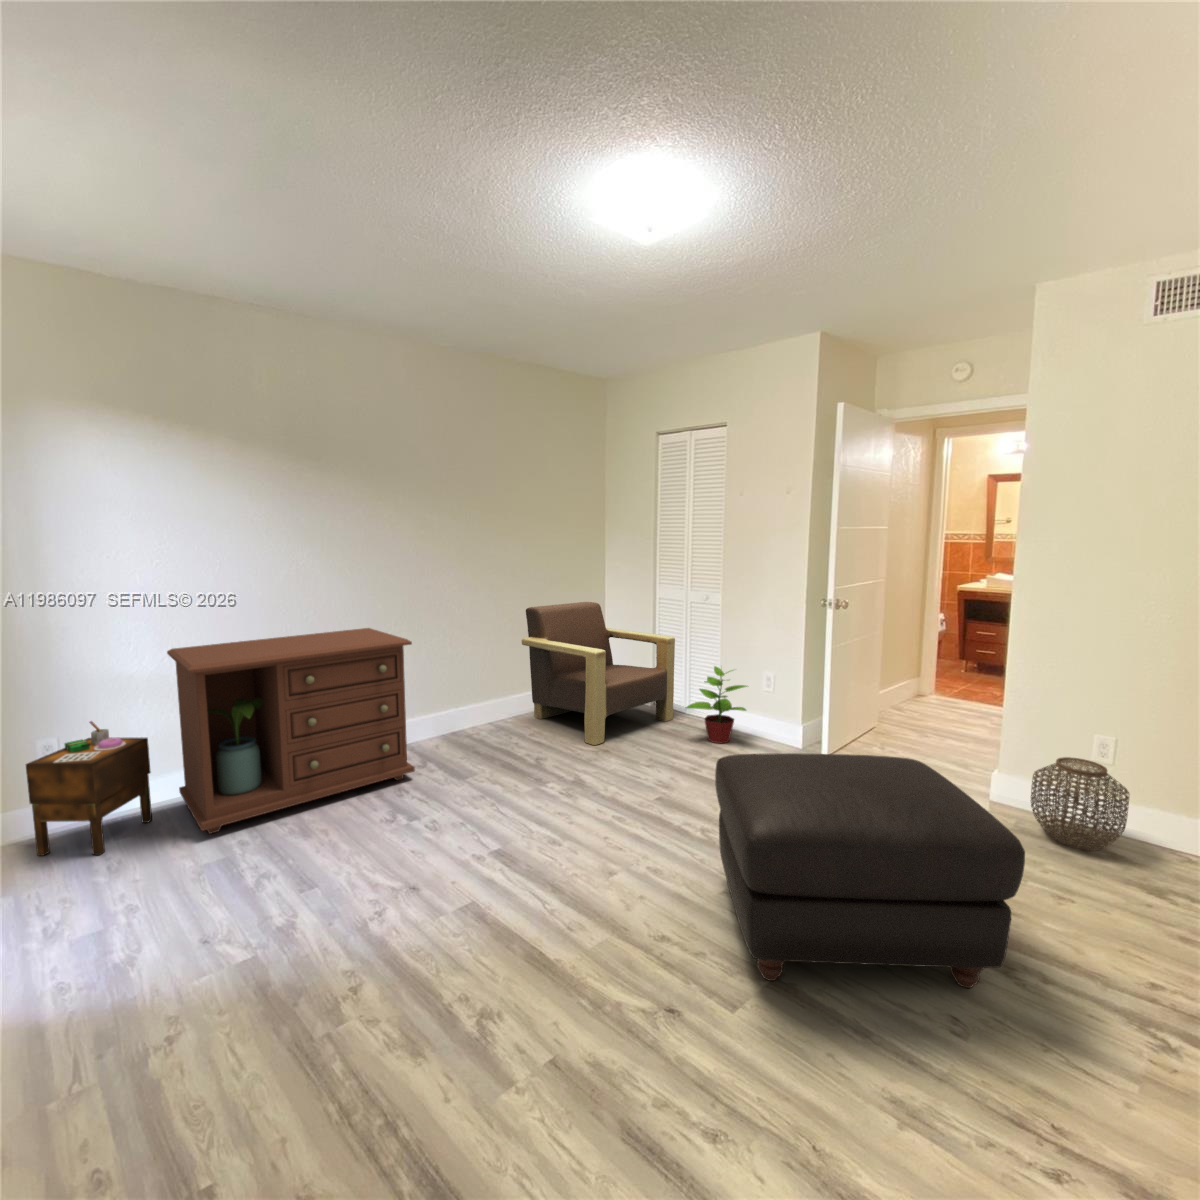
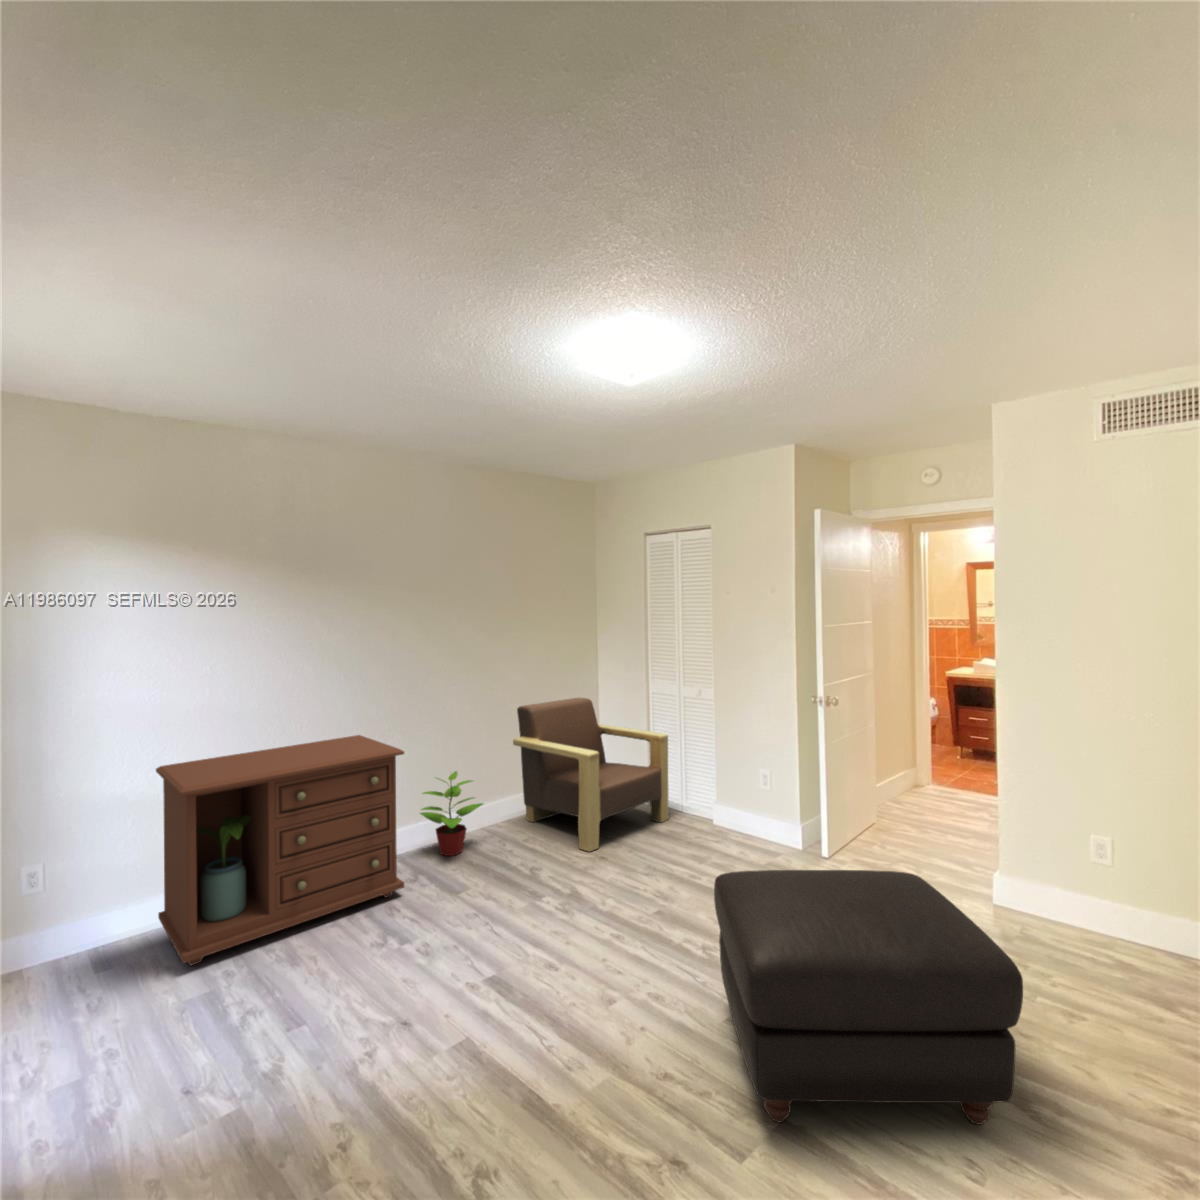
potted plant: present [686,666,747,743] -> present [420,771,483,856]
nightstand: present [26,721,152,856] -> none [5,845,131,996]
woven basket: present [1031,757,1129,851] -> none [1031,862,1128,962]

